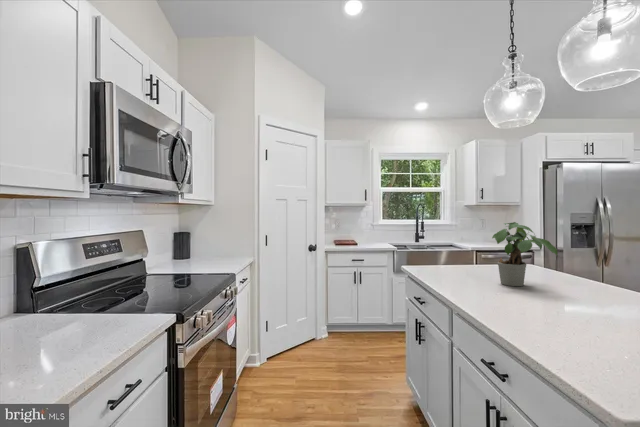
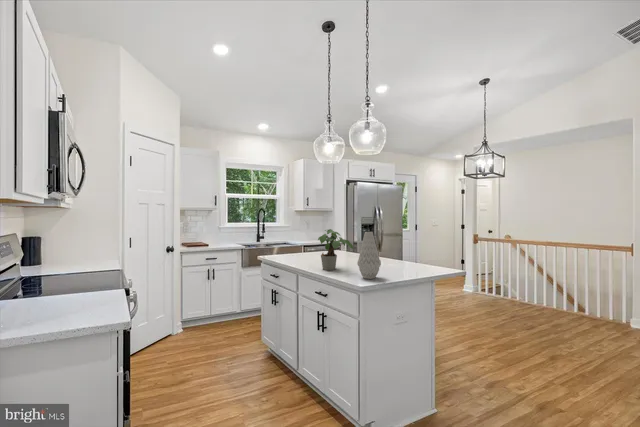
vase: none [567,225,621,310] -> present [357,232,381,279]

